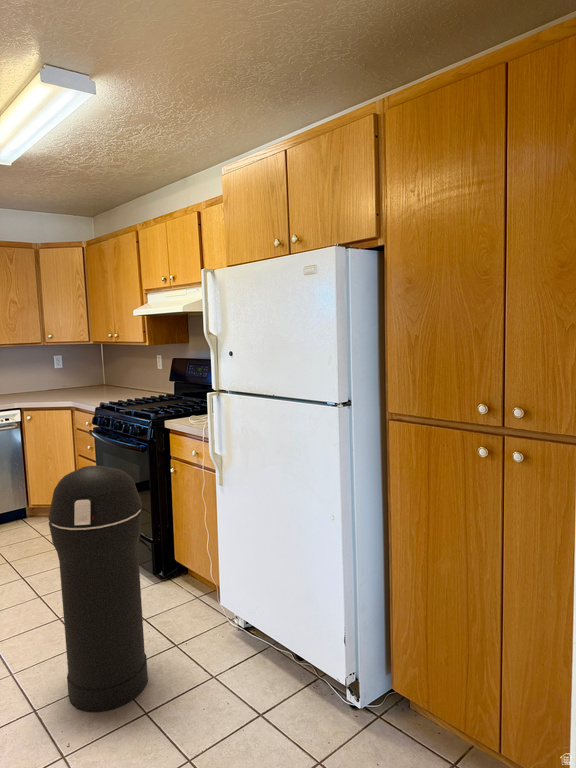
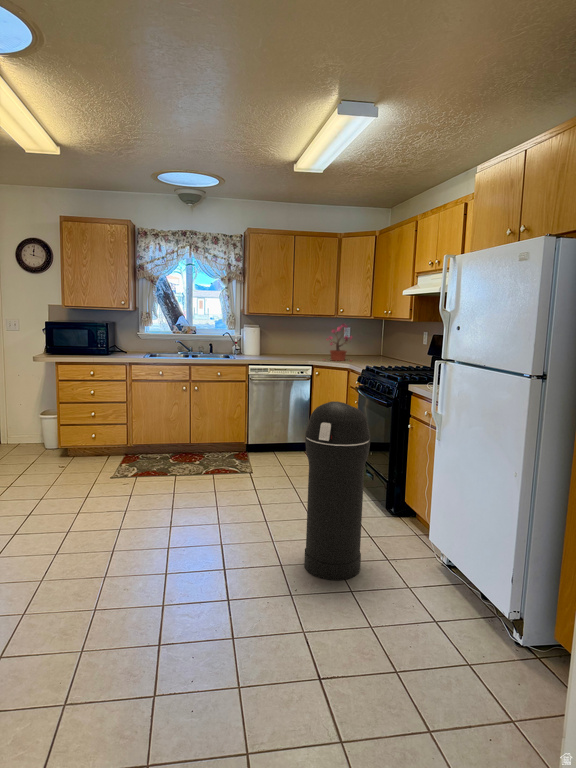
potted plant: none [33,352,74,401] -> present [327,324,352,361]

